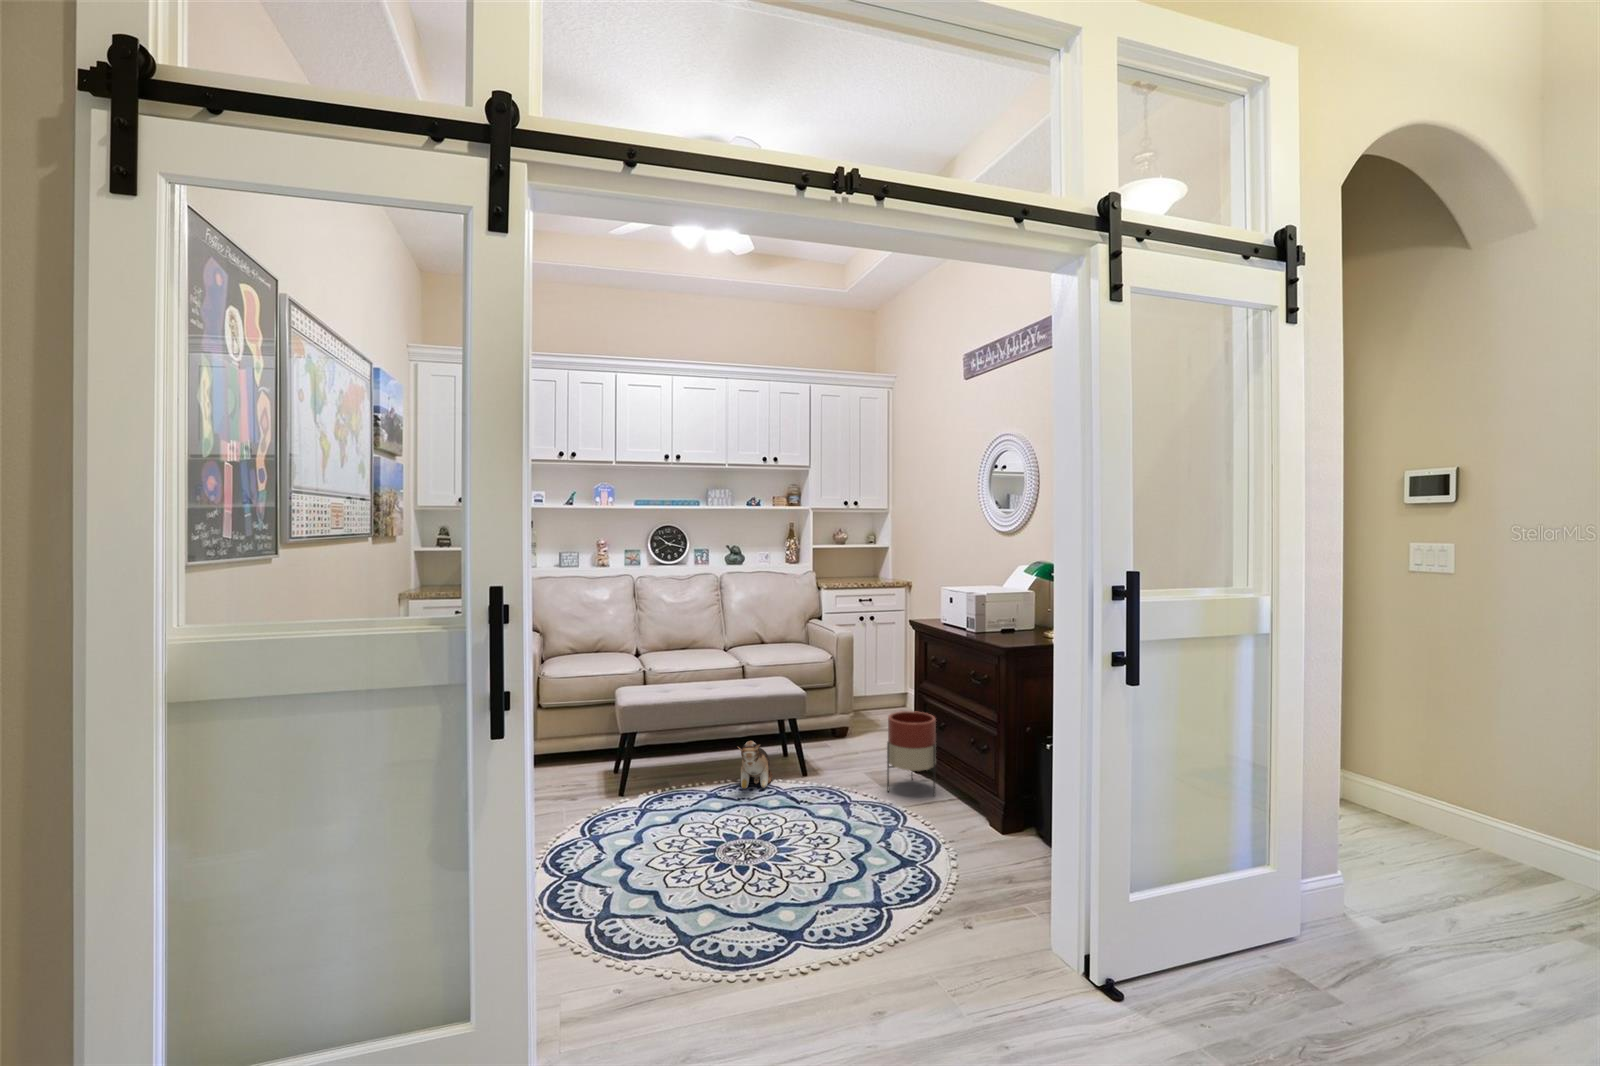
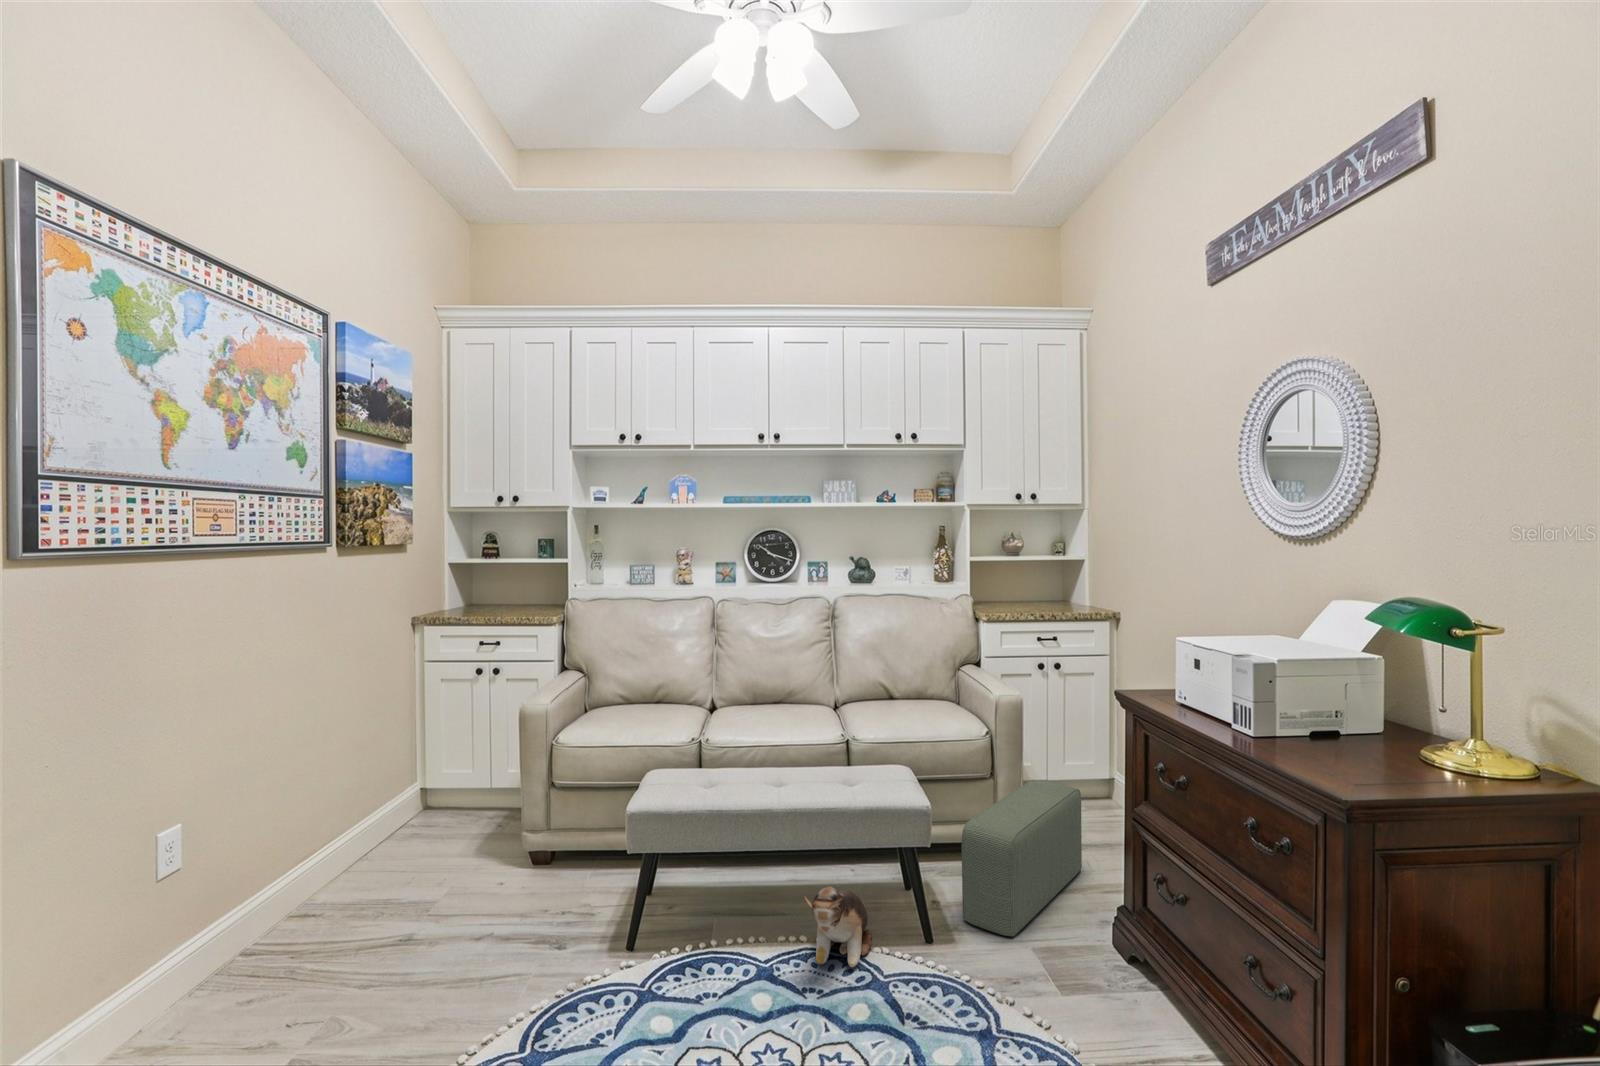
pouf: none [822,685,888,768] -> present [962,780,1082,936]
planter: present [887,711,936,795] -> none [1070,858,1166,1035]

